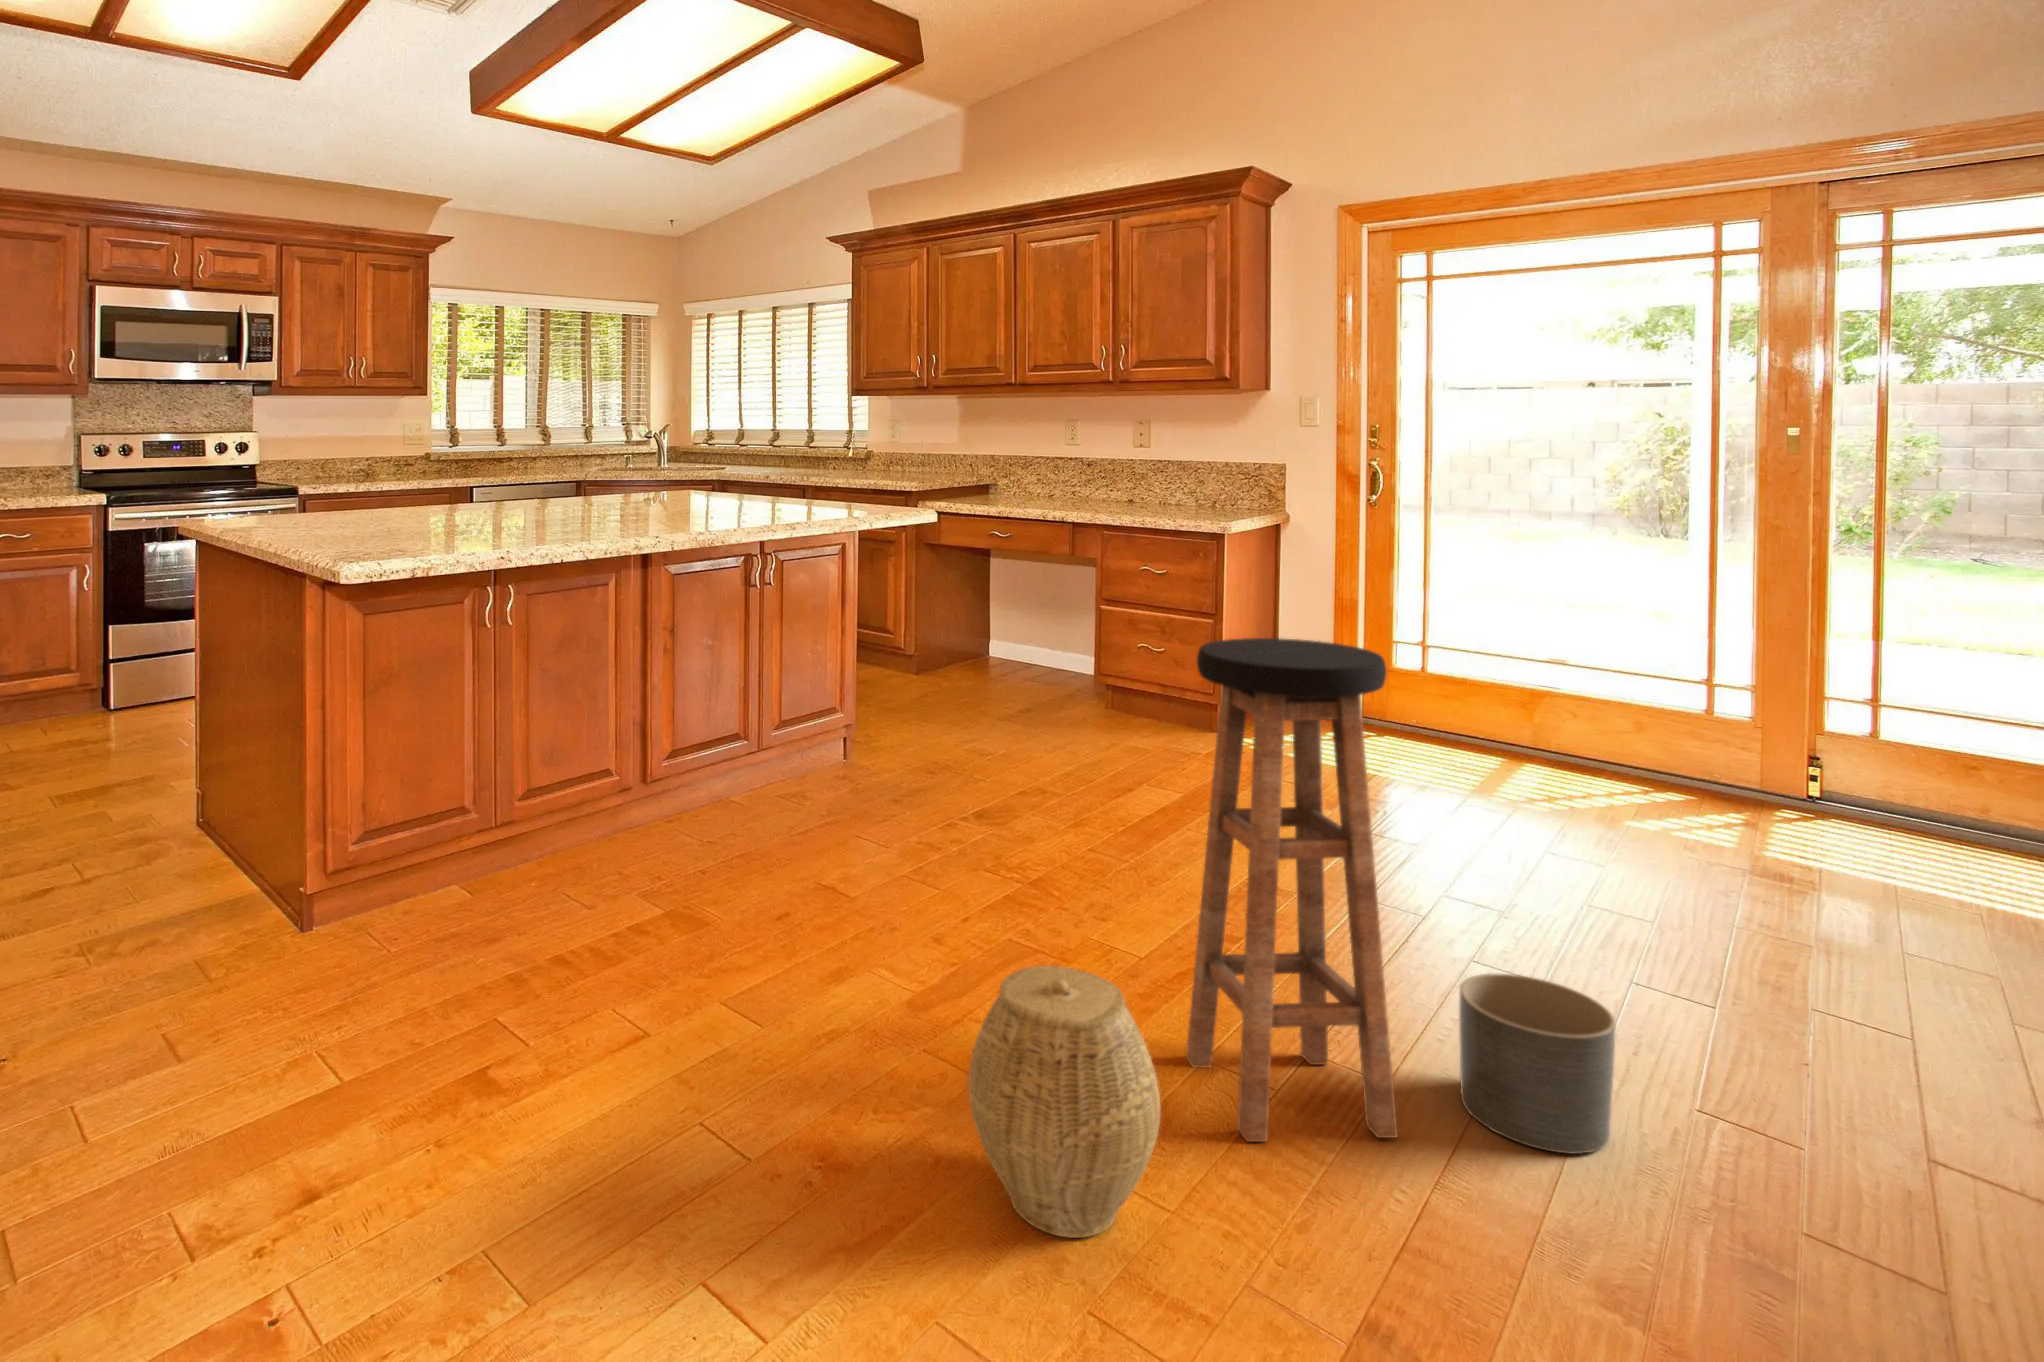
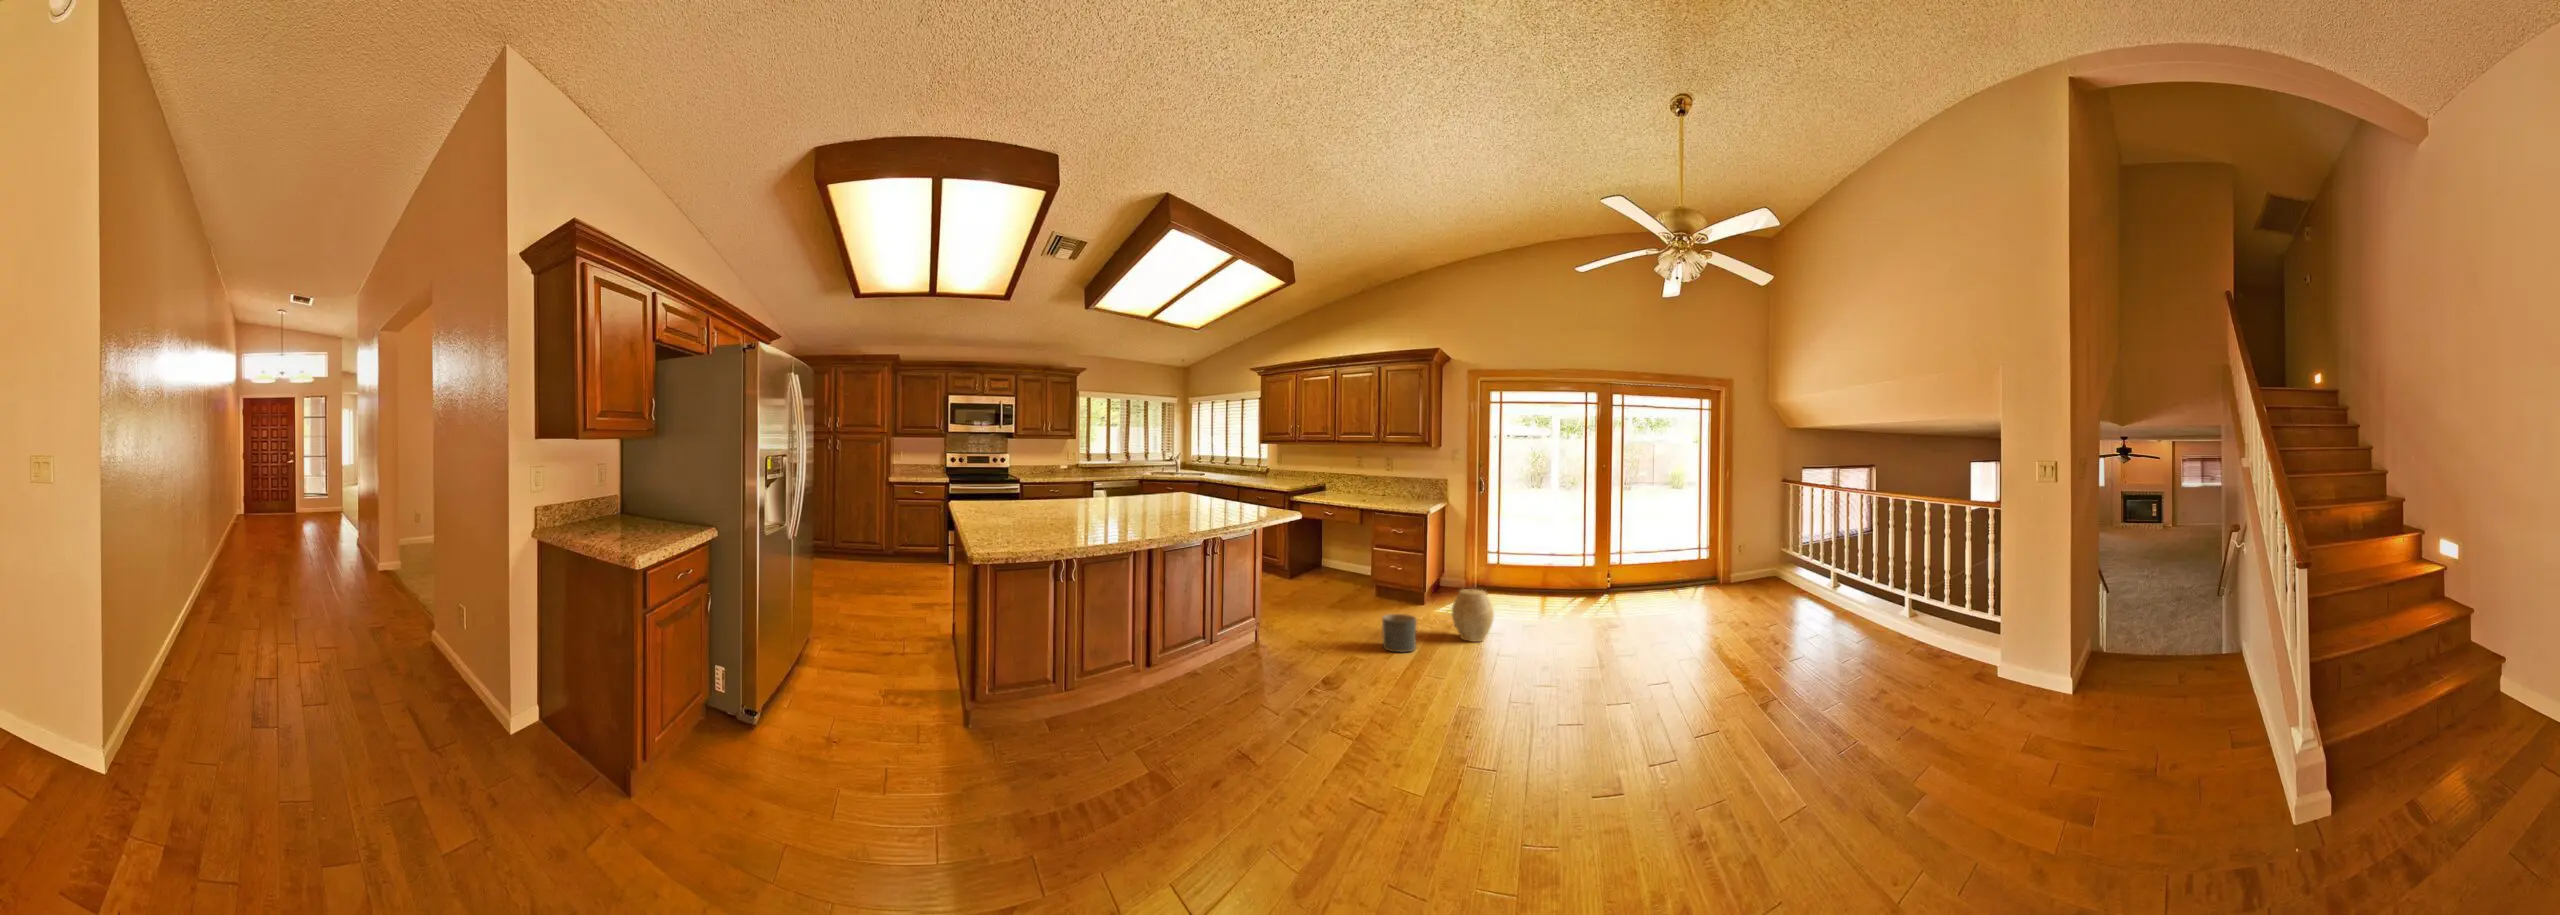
bar stool: present [1186,638,1398,1142] -> none [1315,523,1360,650]
woven basket: present [968,966,1161,1238] -> present [1452,589,1494,642]

